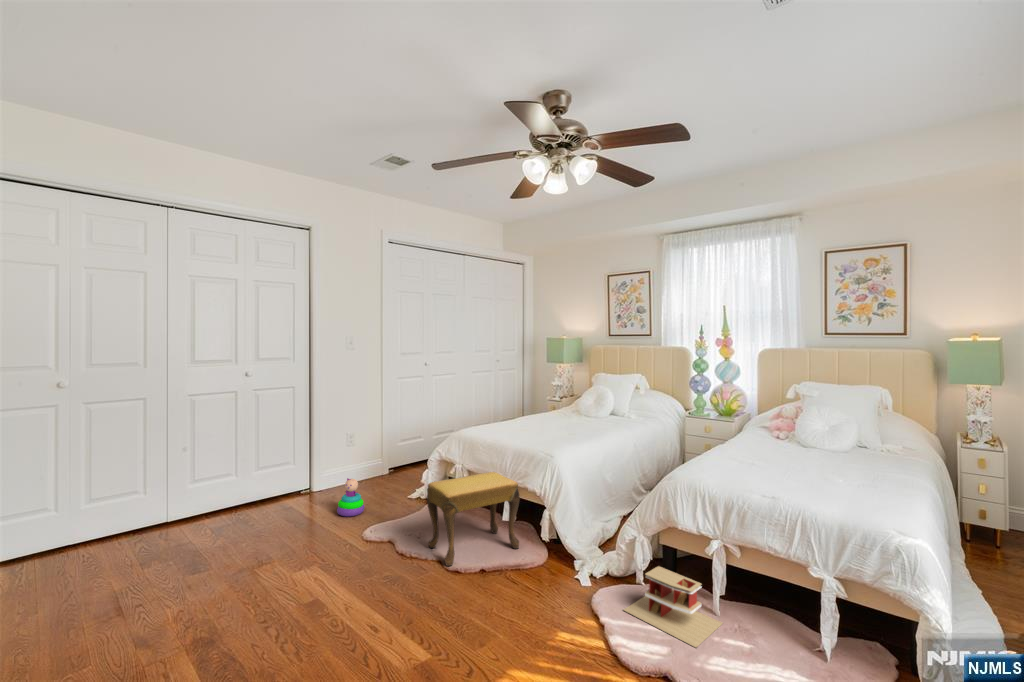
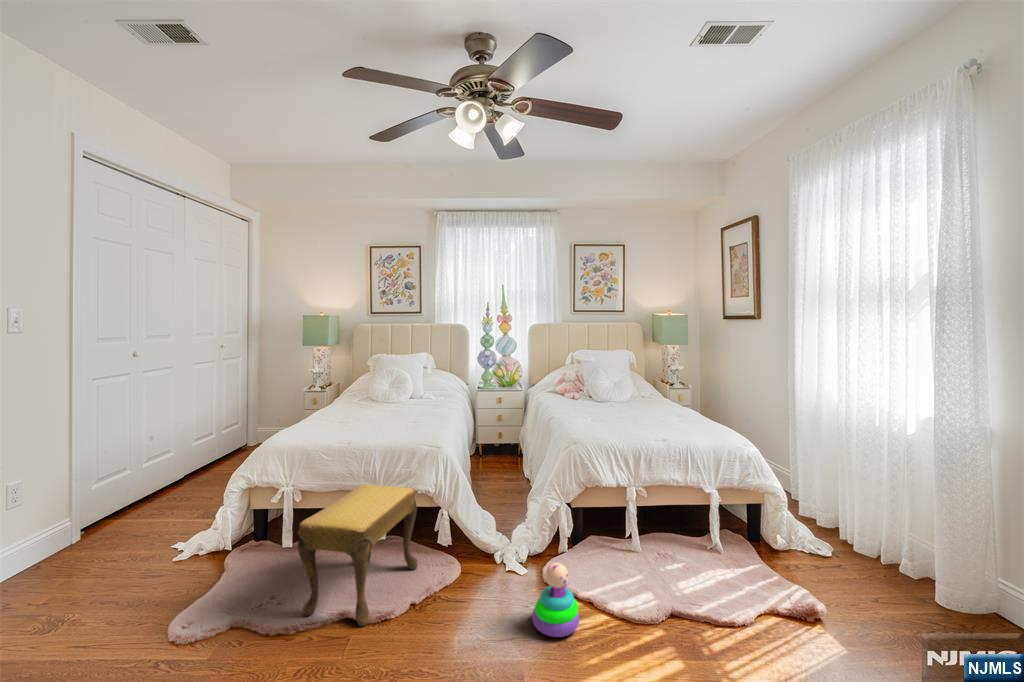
stacking toy: present [337,478,364,517] -> present [532,563,579,637]
toy house: present [624,566,723,647] -> none [576,527,658,583]

